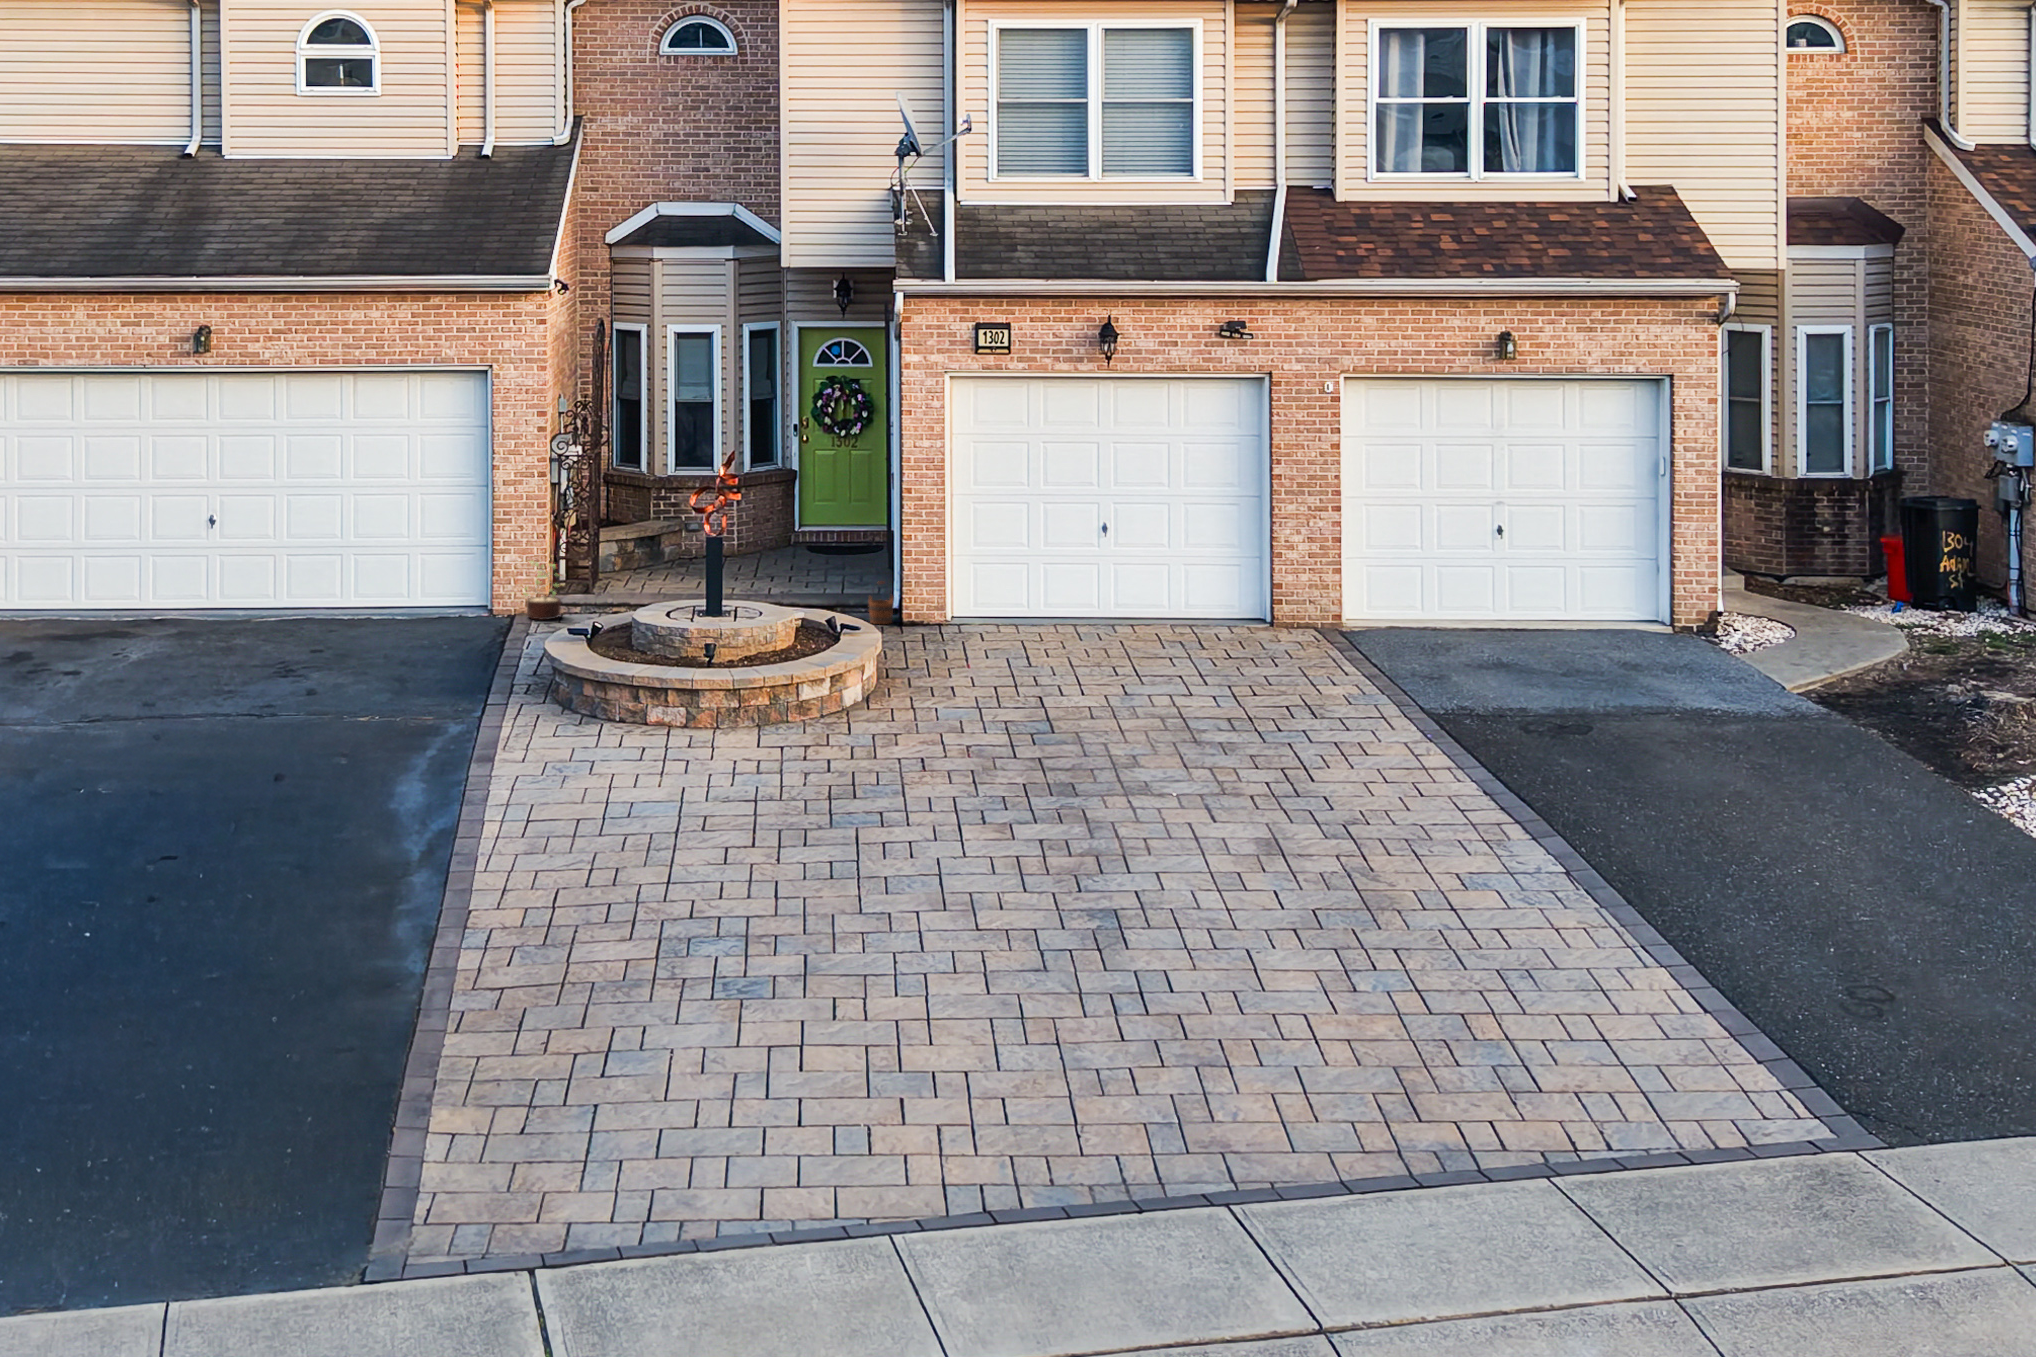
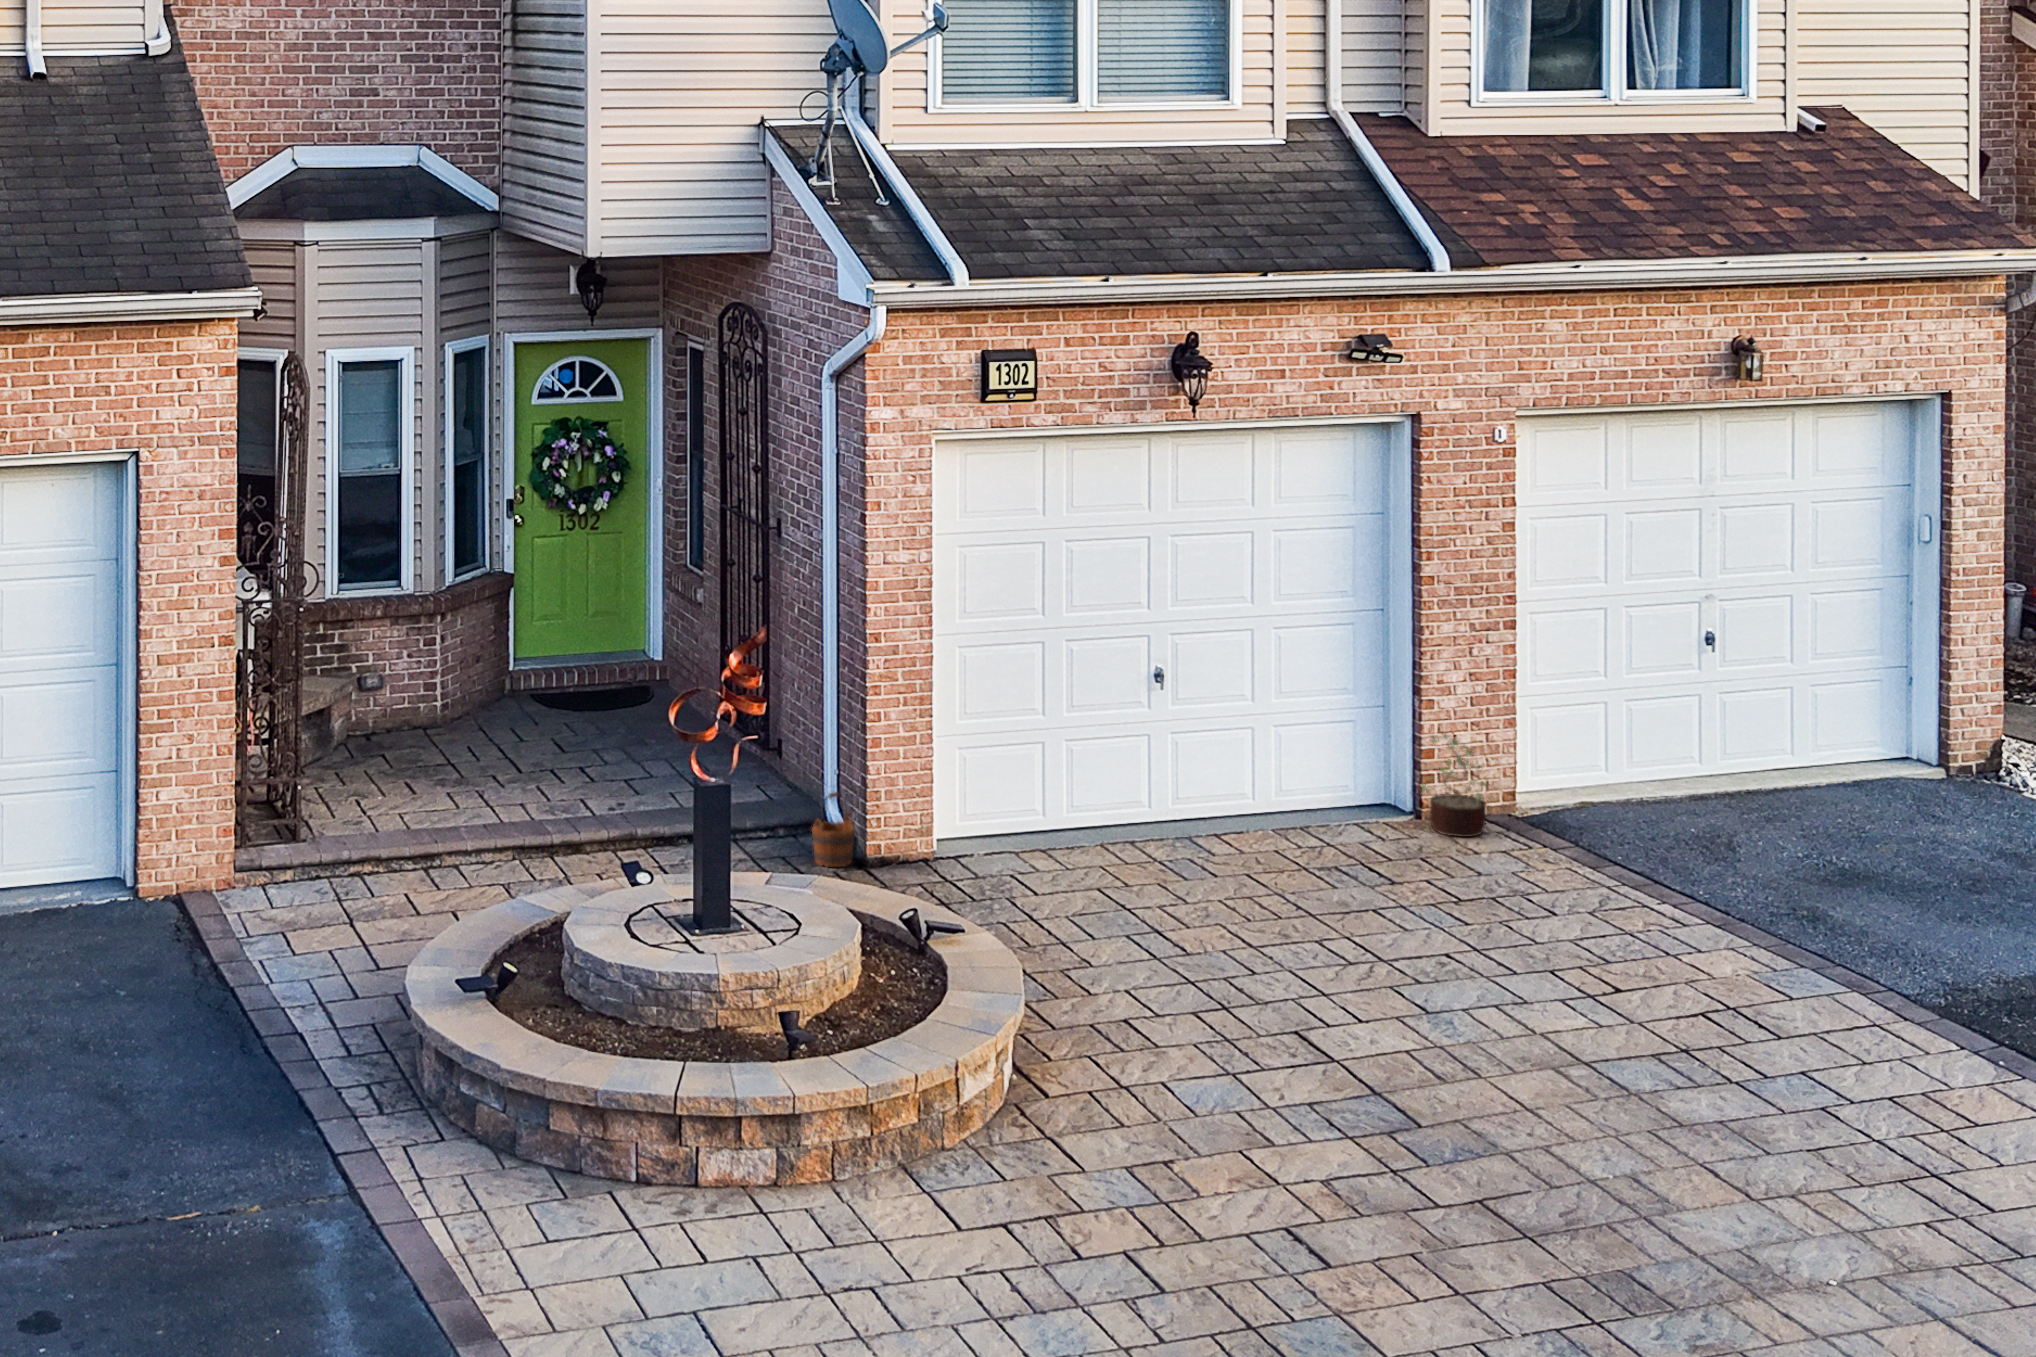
decorative plant: present [522,560,561,620] -> present [1420,734,1488,837]

